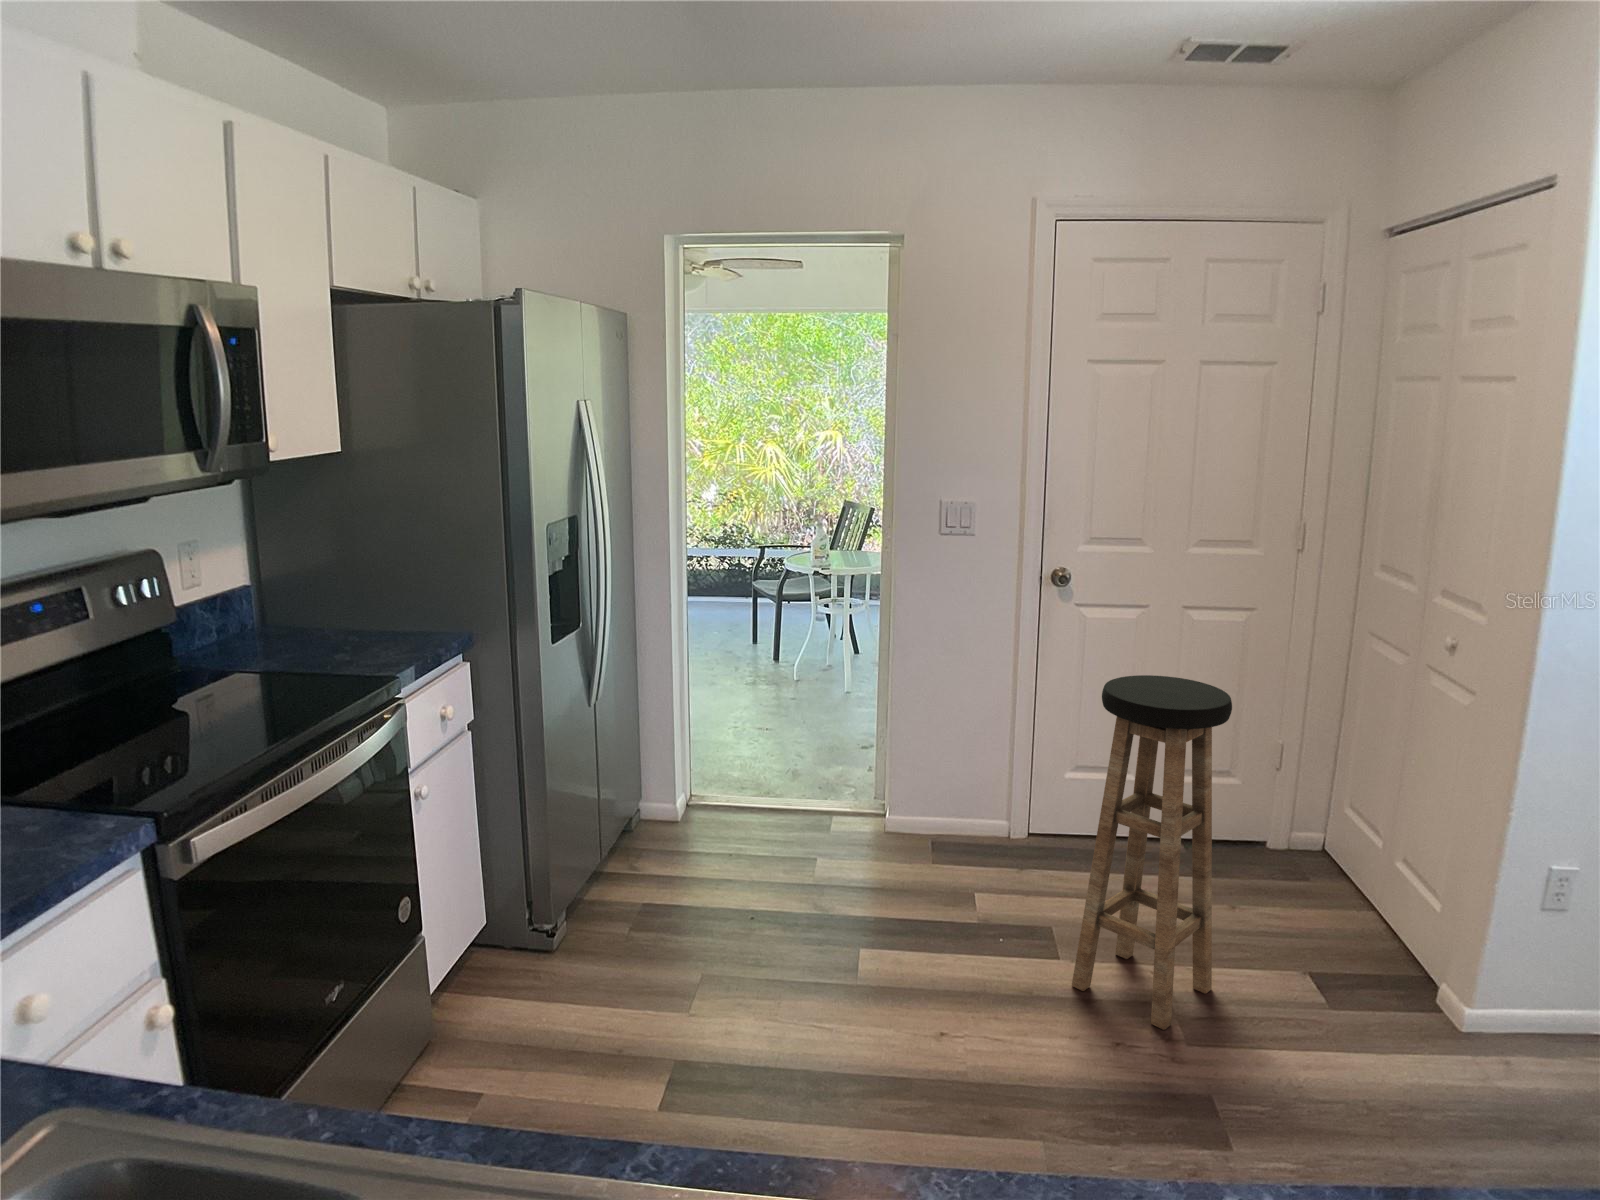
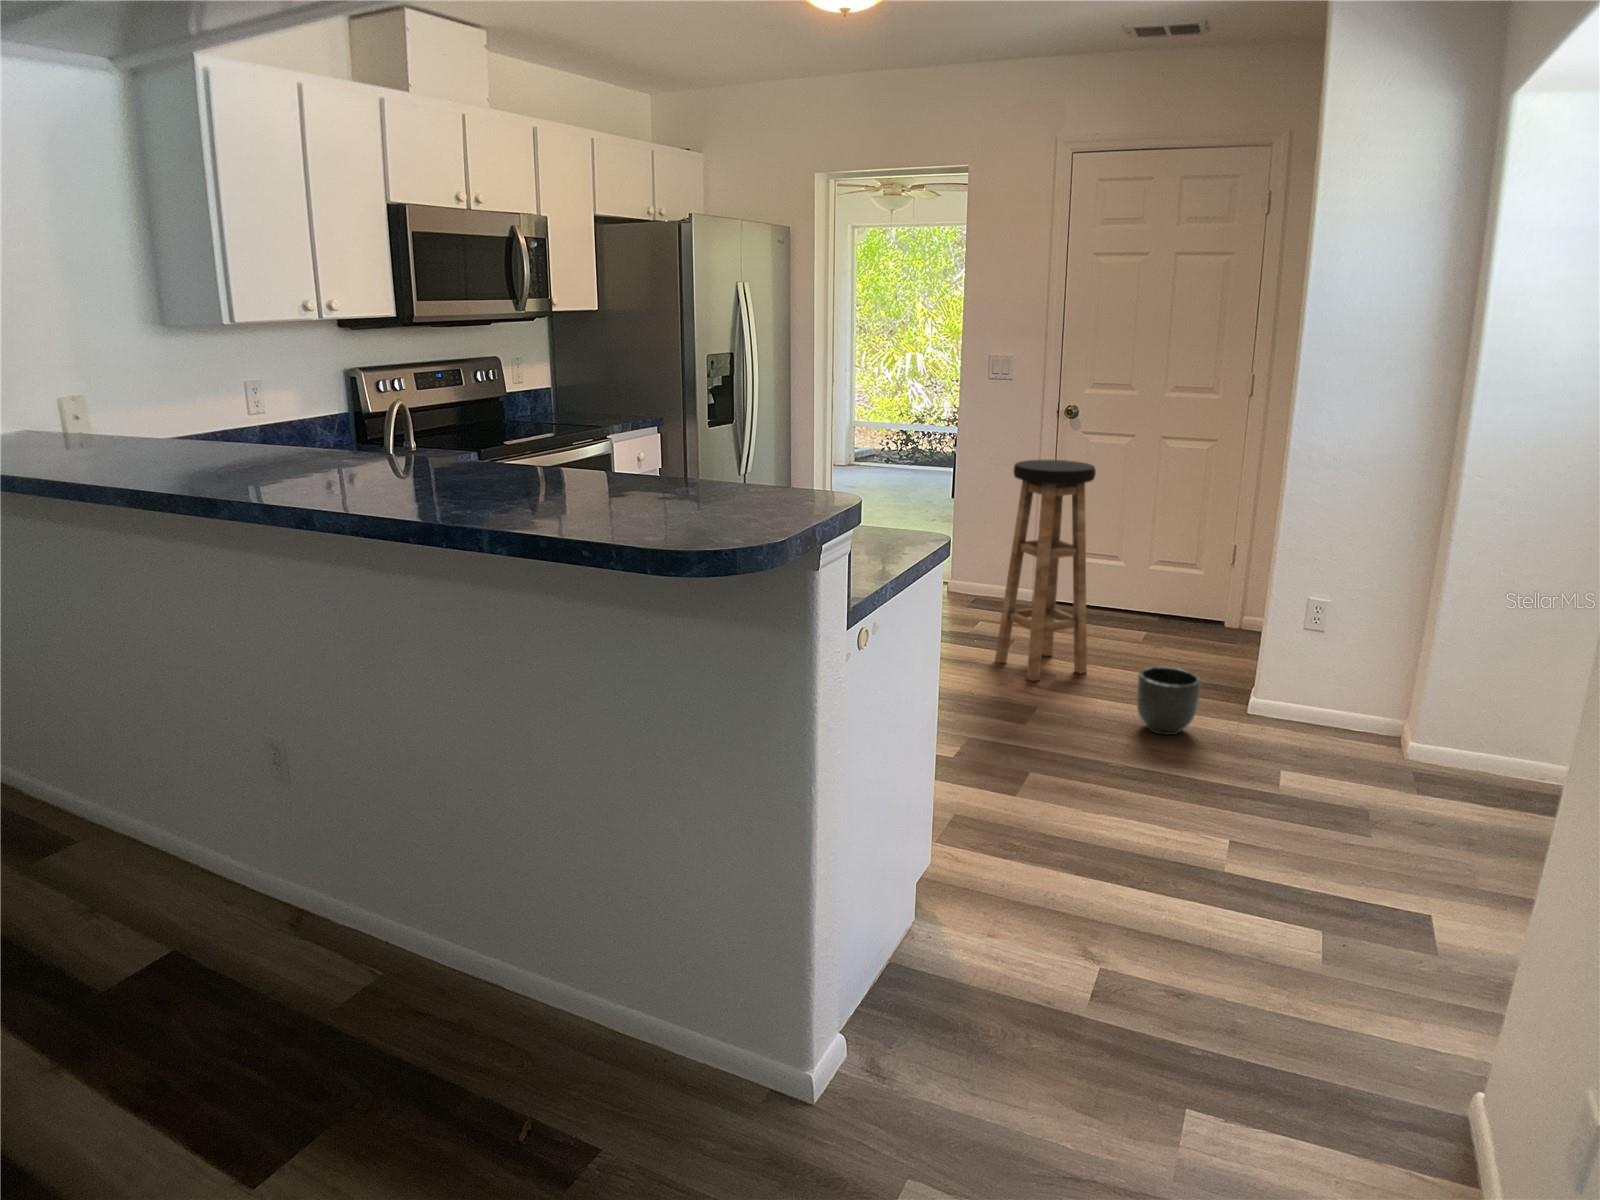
planter: none [1394,1012,1508,1135] -> present [1137,666,1201,735]

